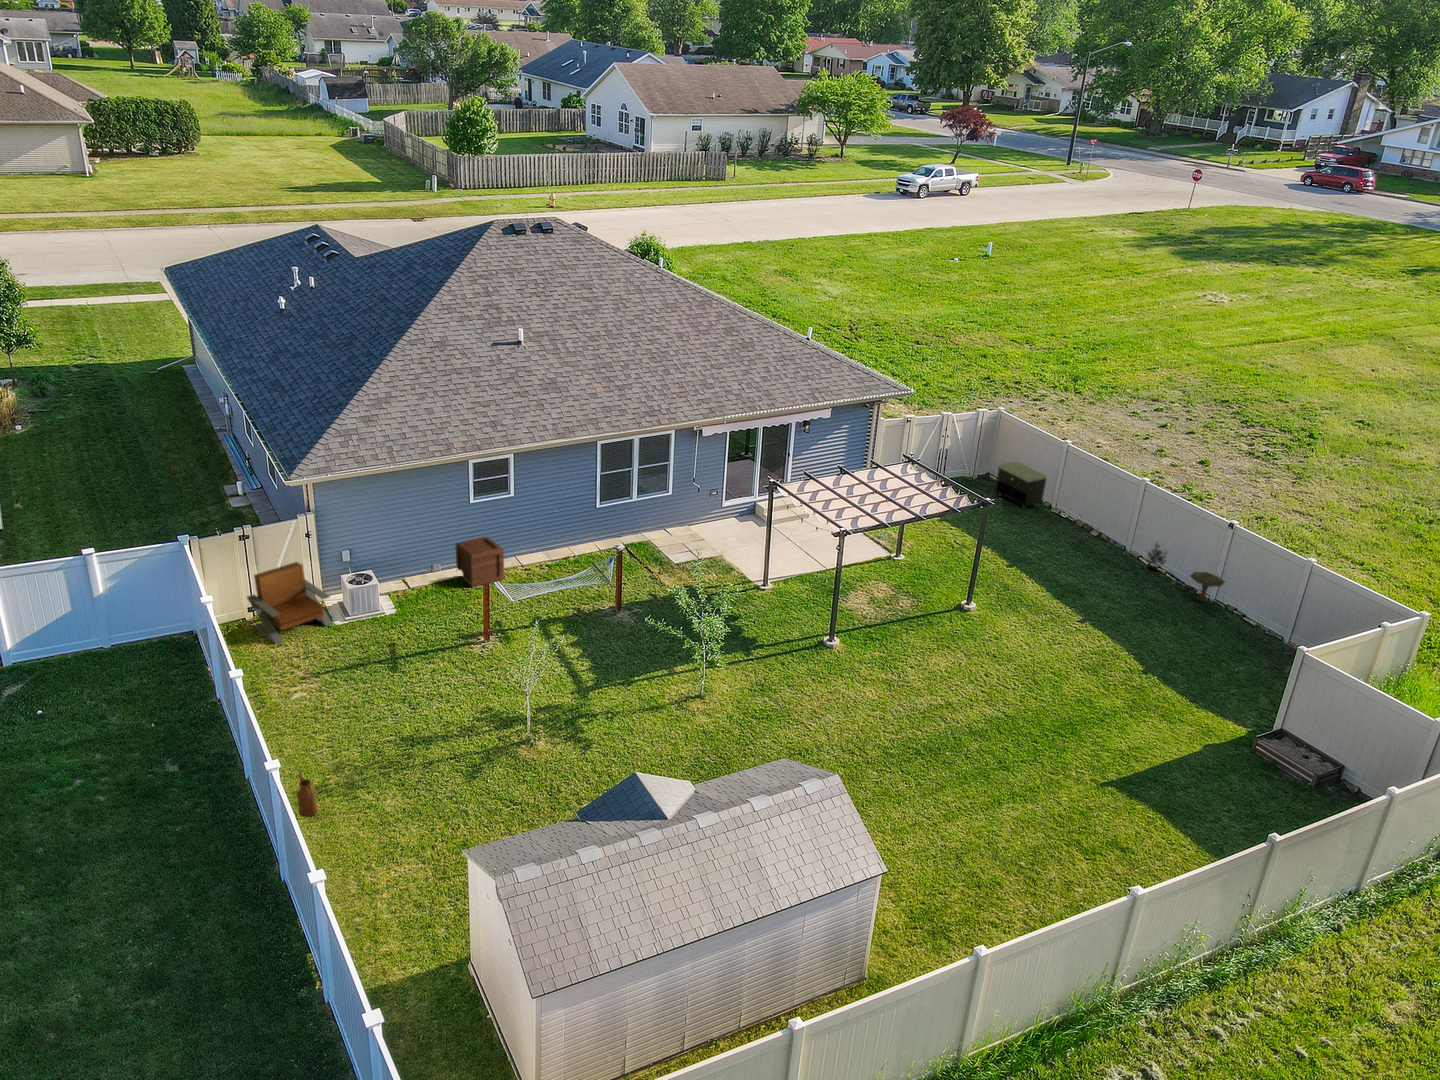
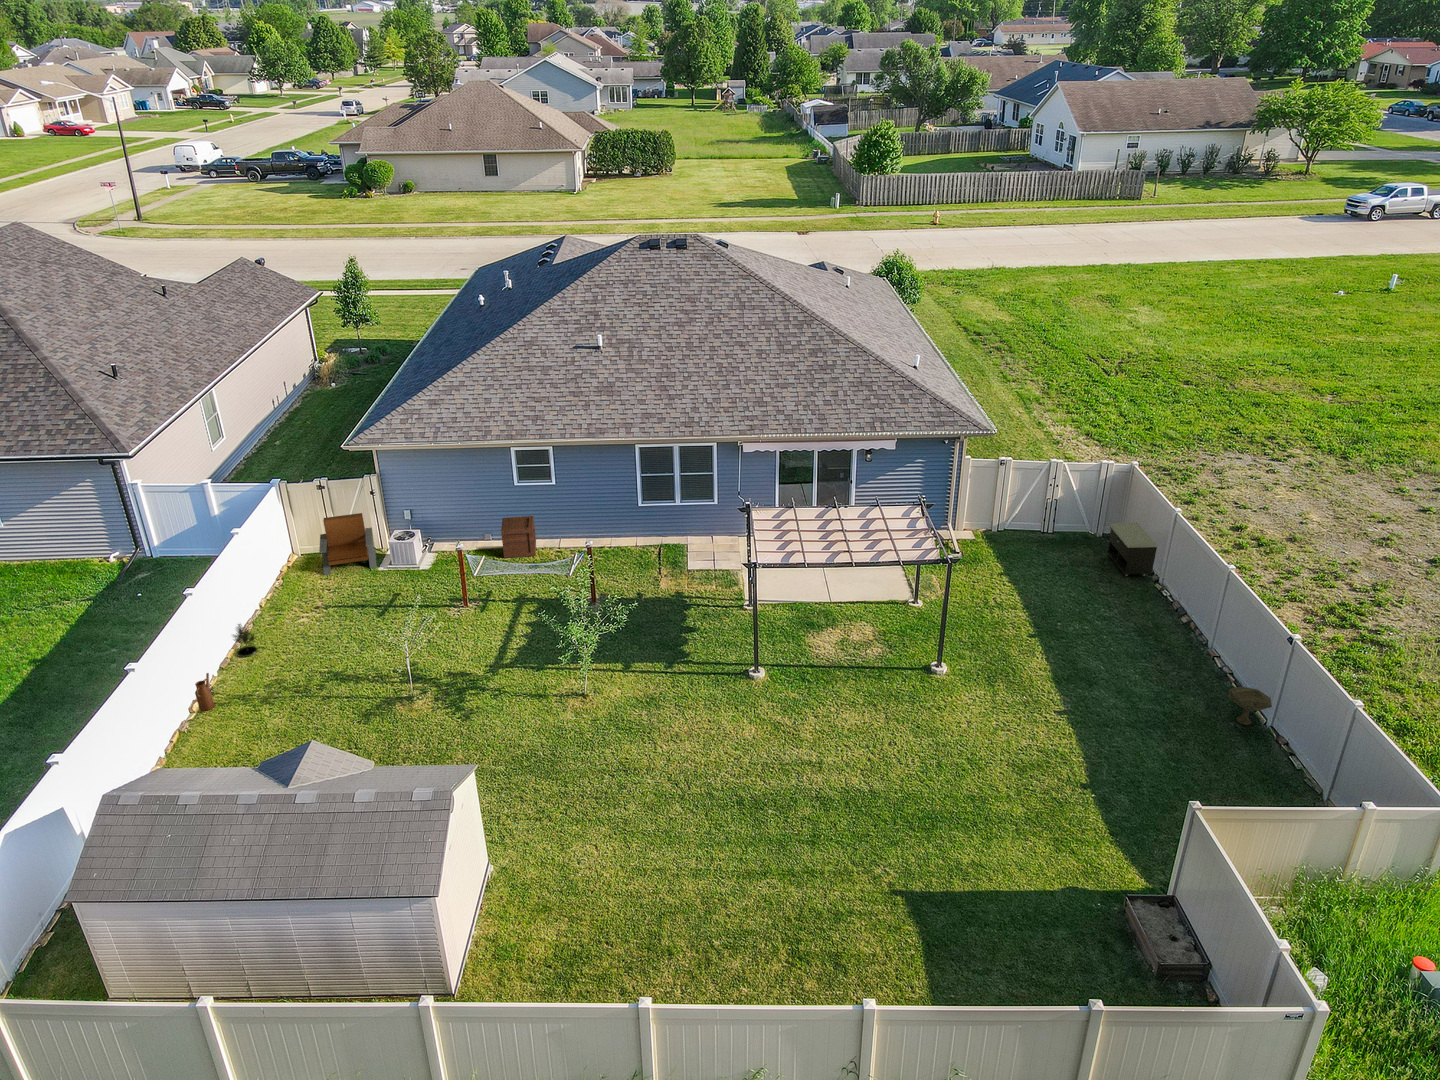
potted tree: present [1145,542,1166,574] -> present [234,624,258,657]

